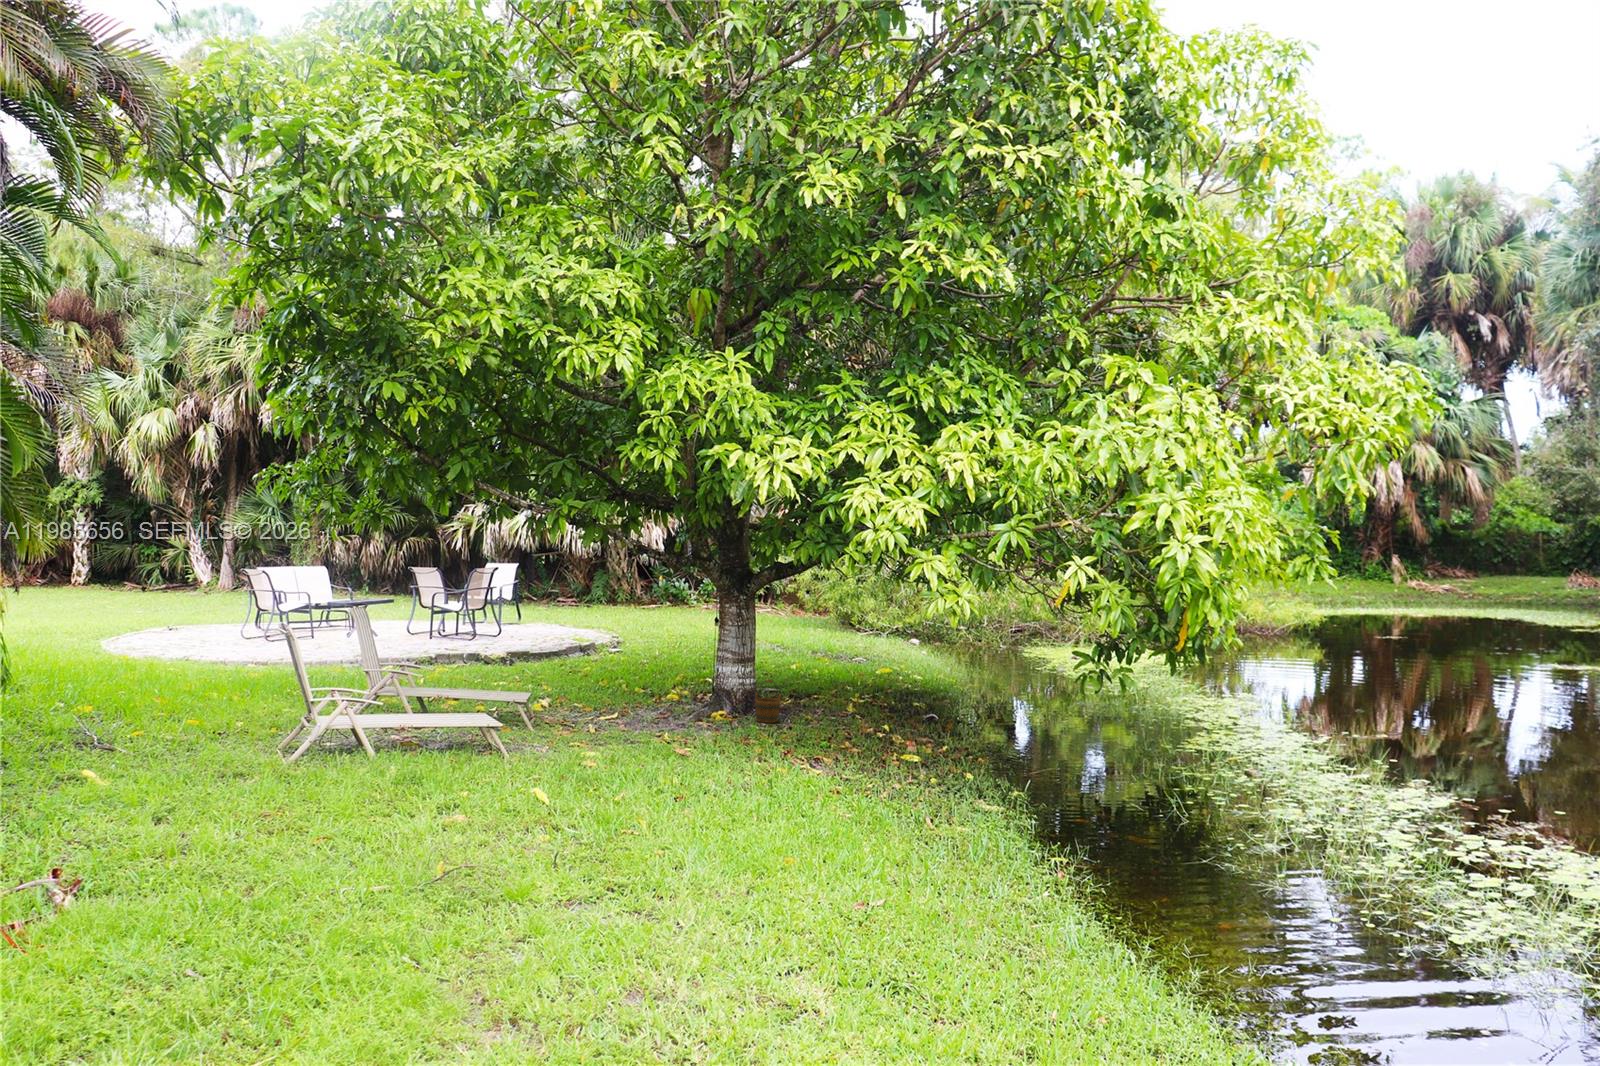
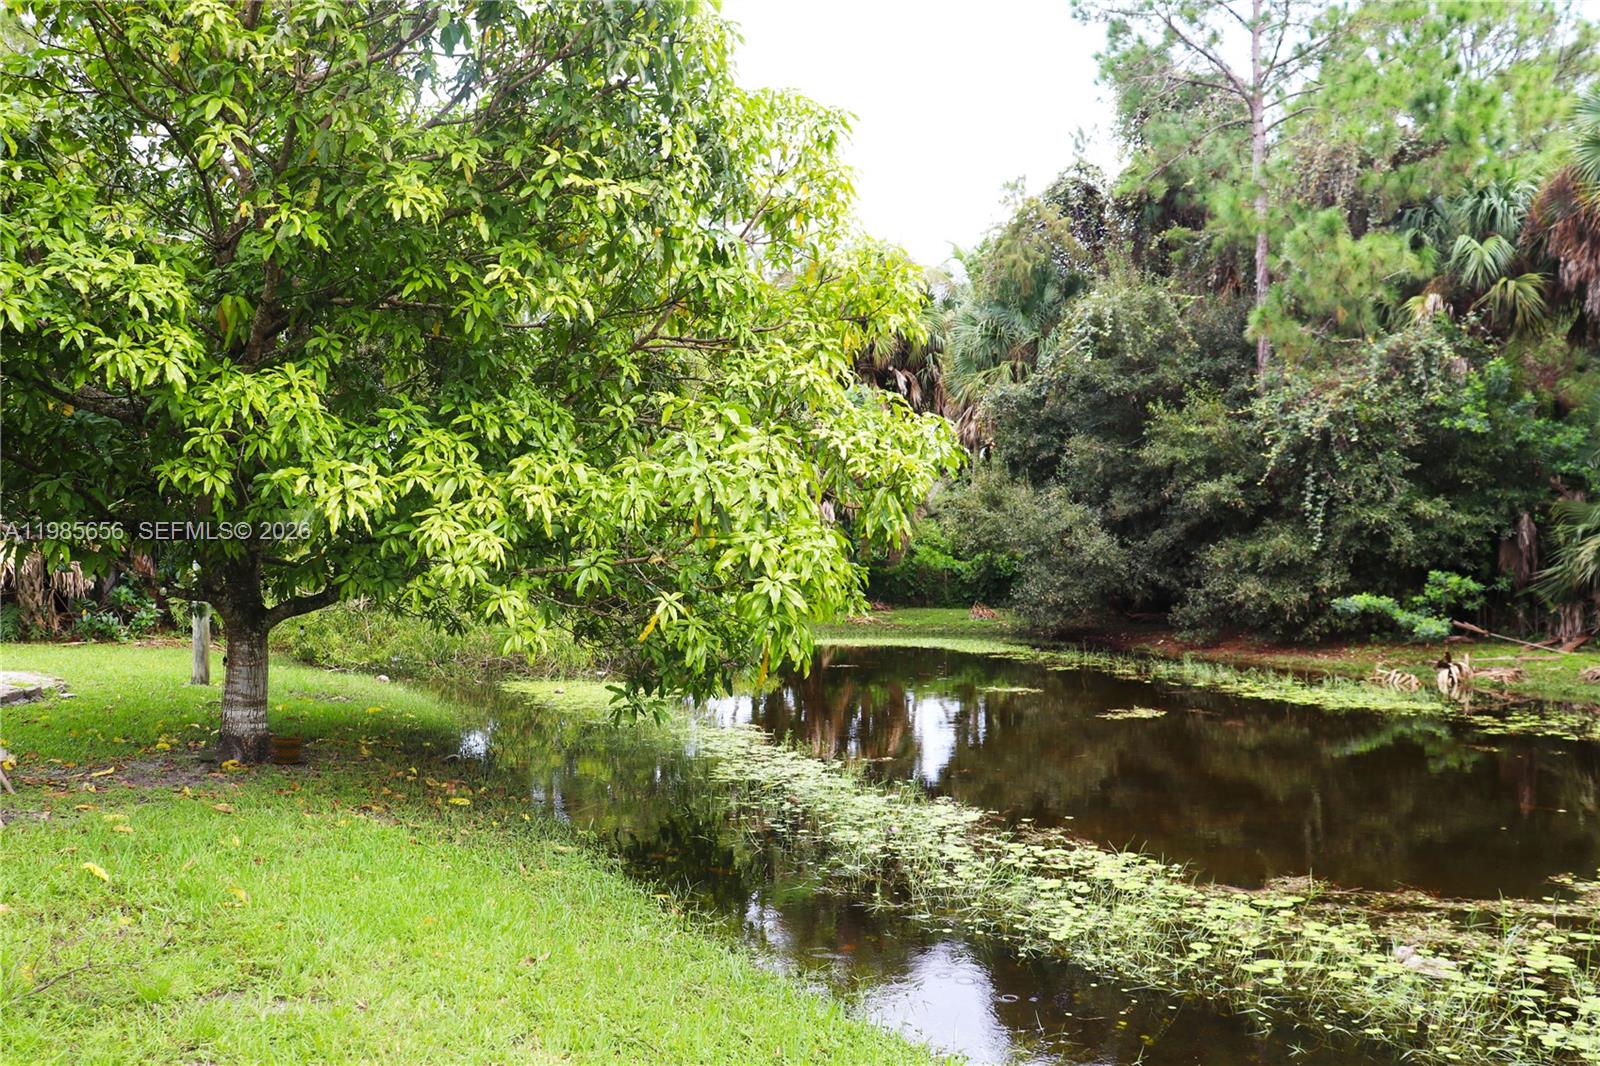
potted plant: none [692,663,712,716] -> present [196,703,218,761]

